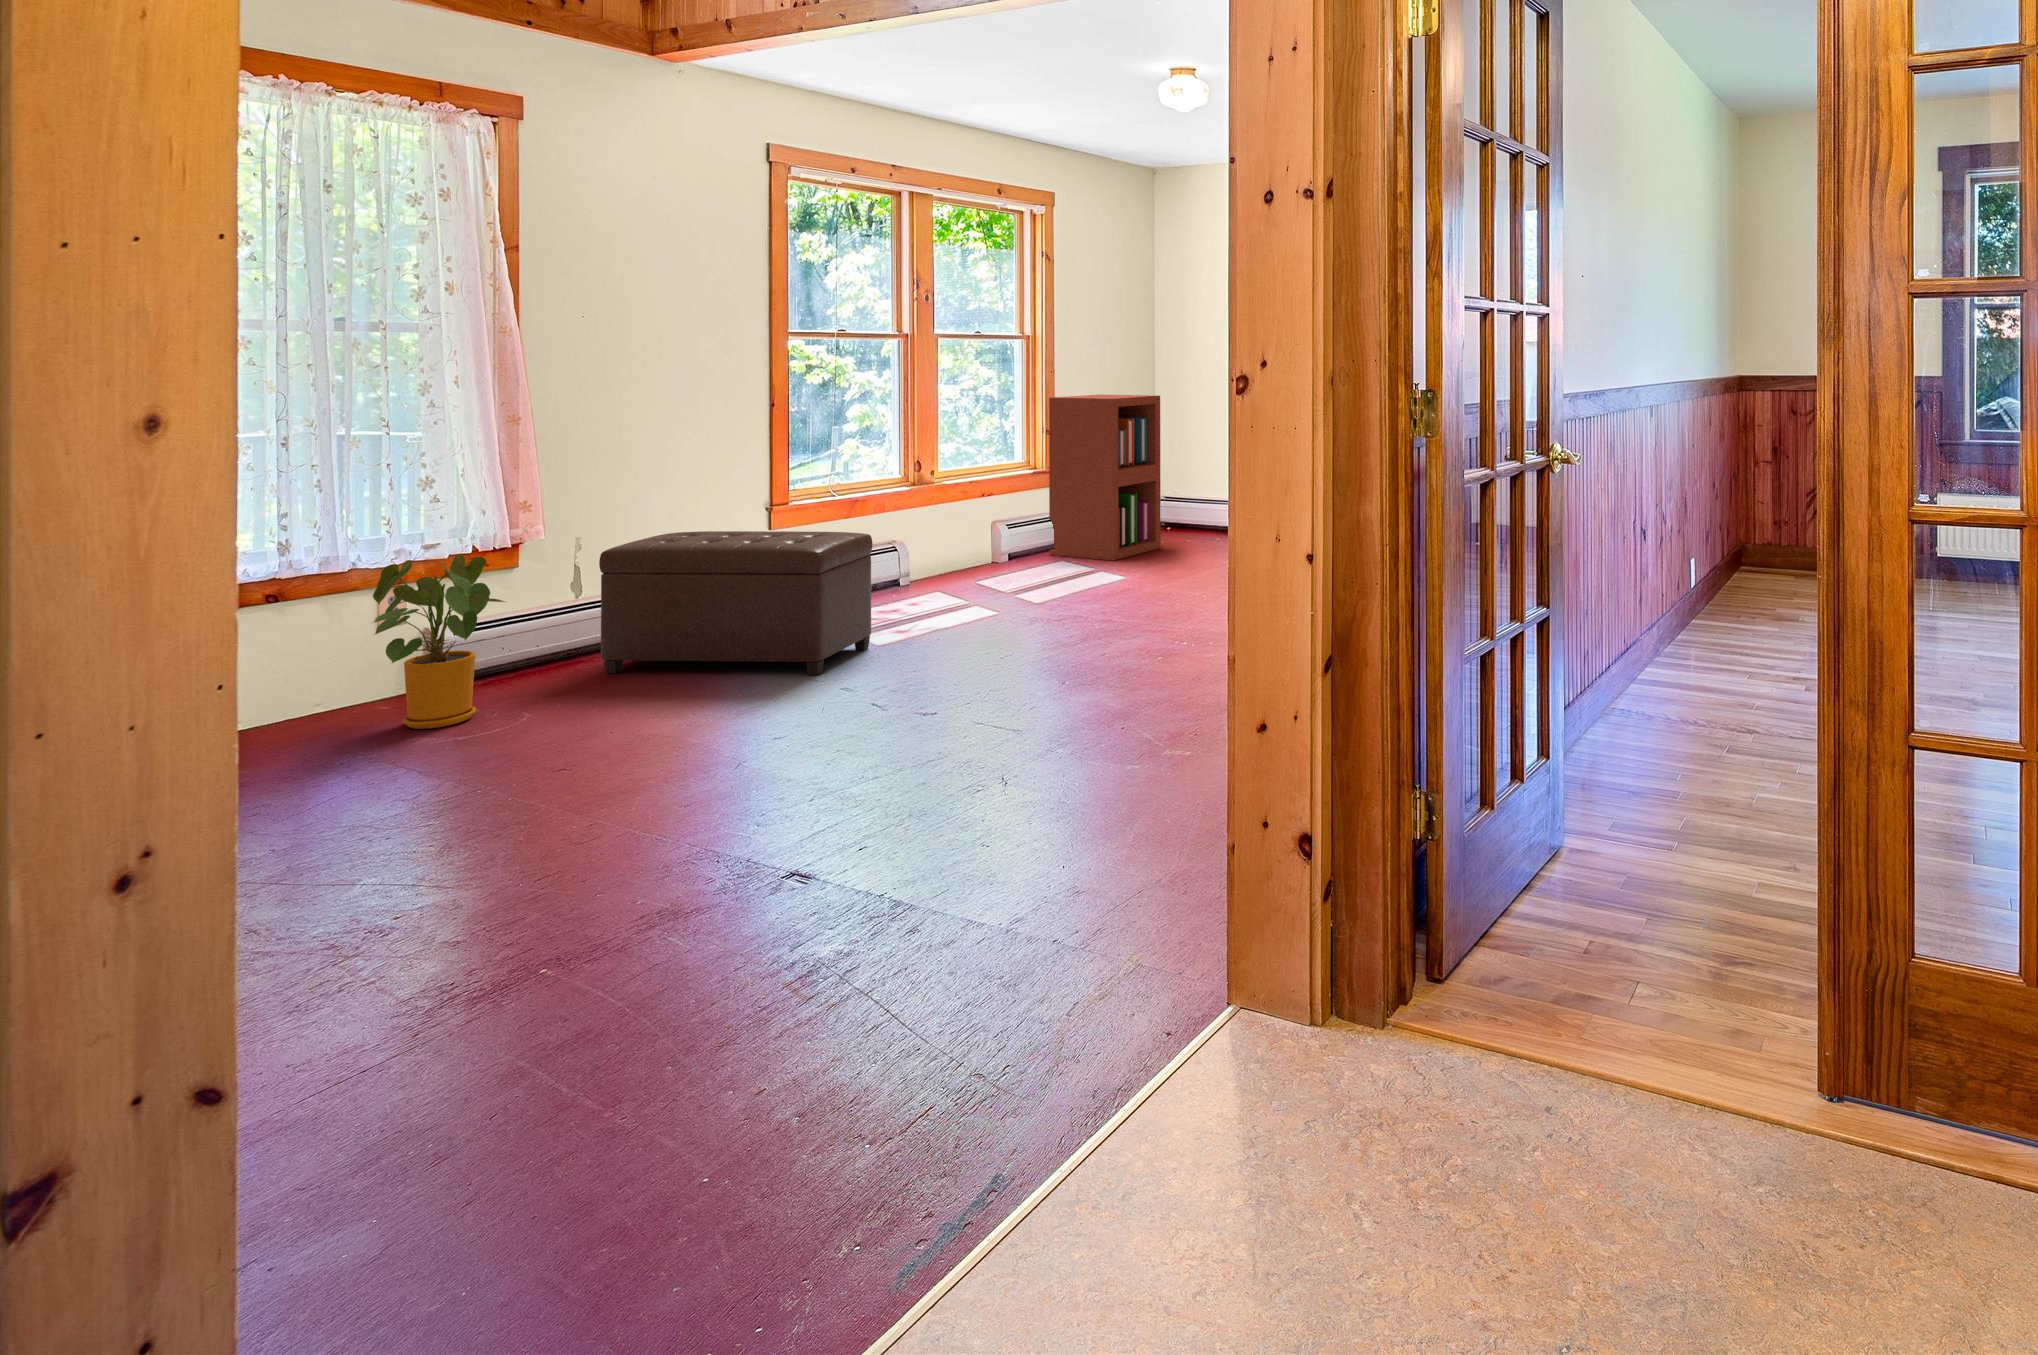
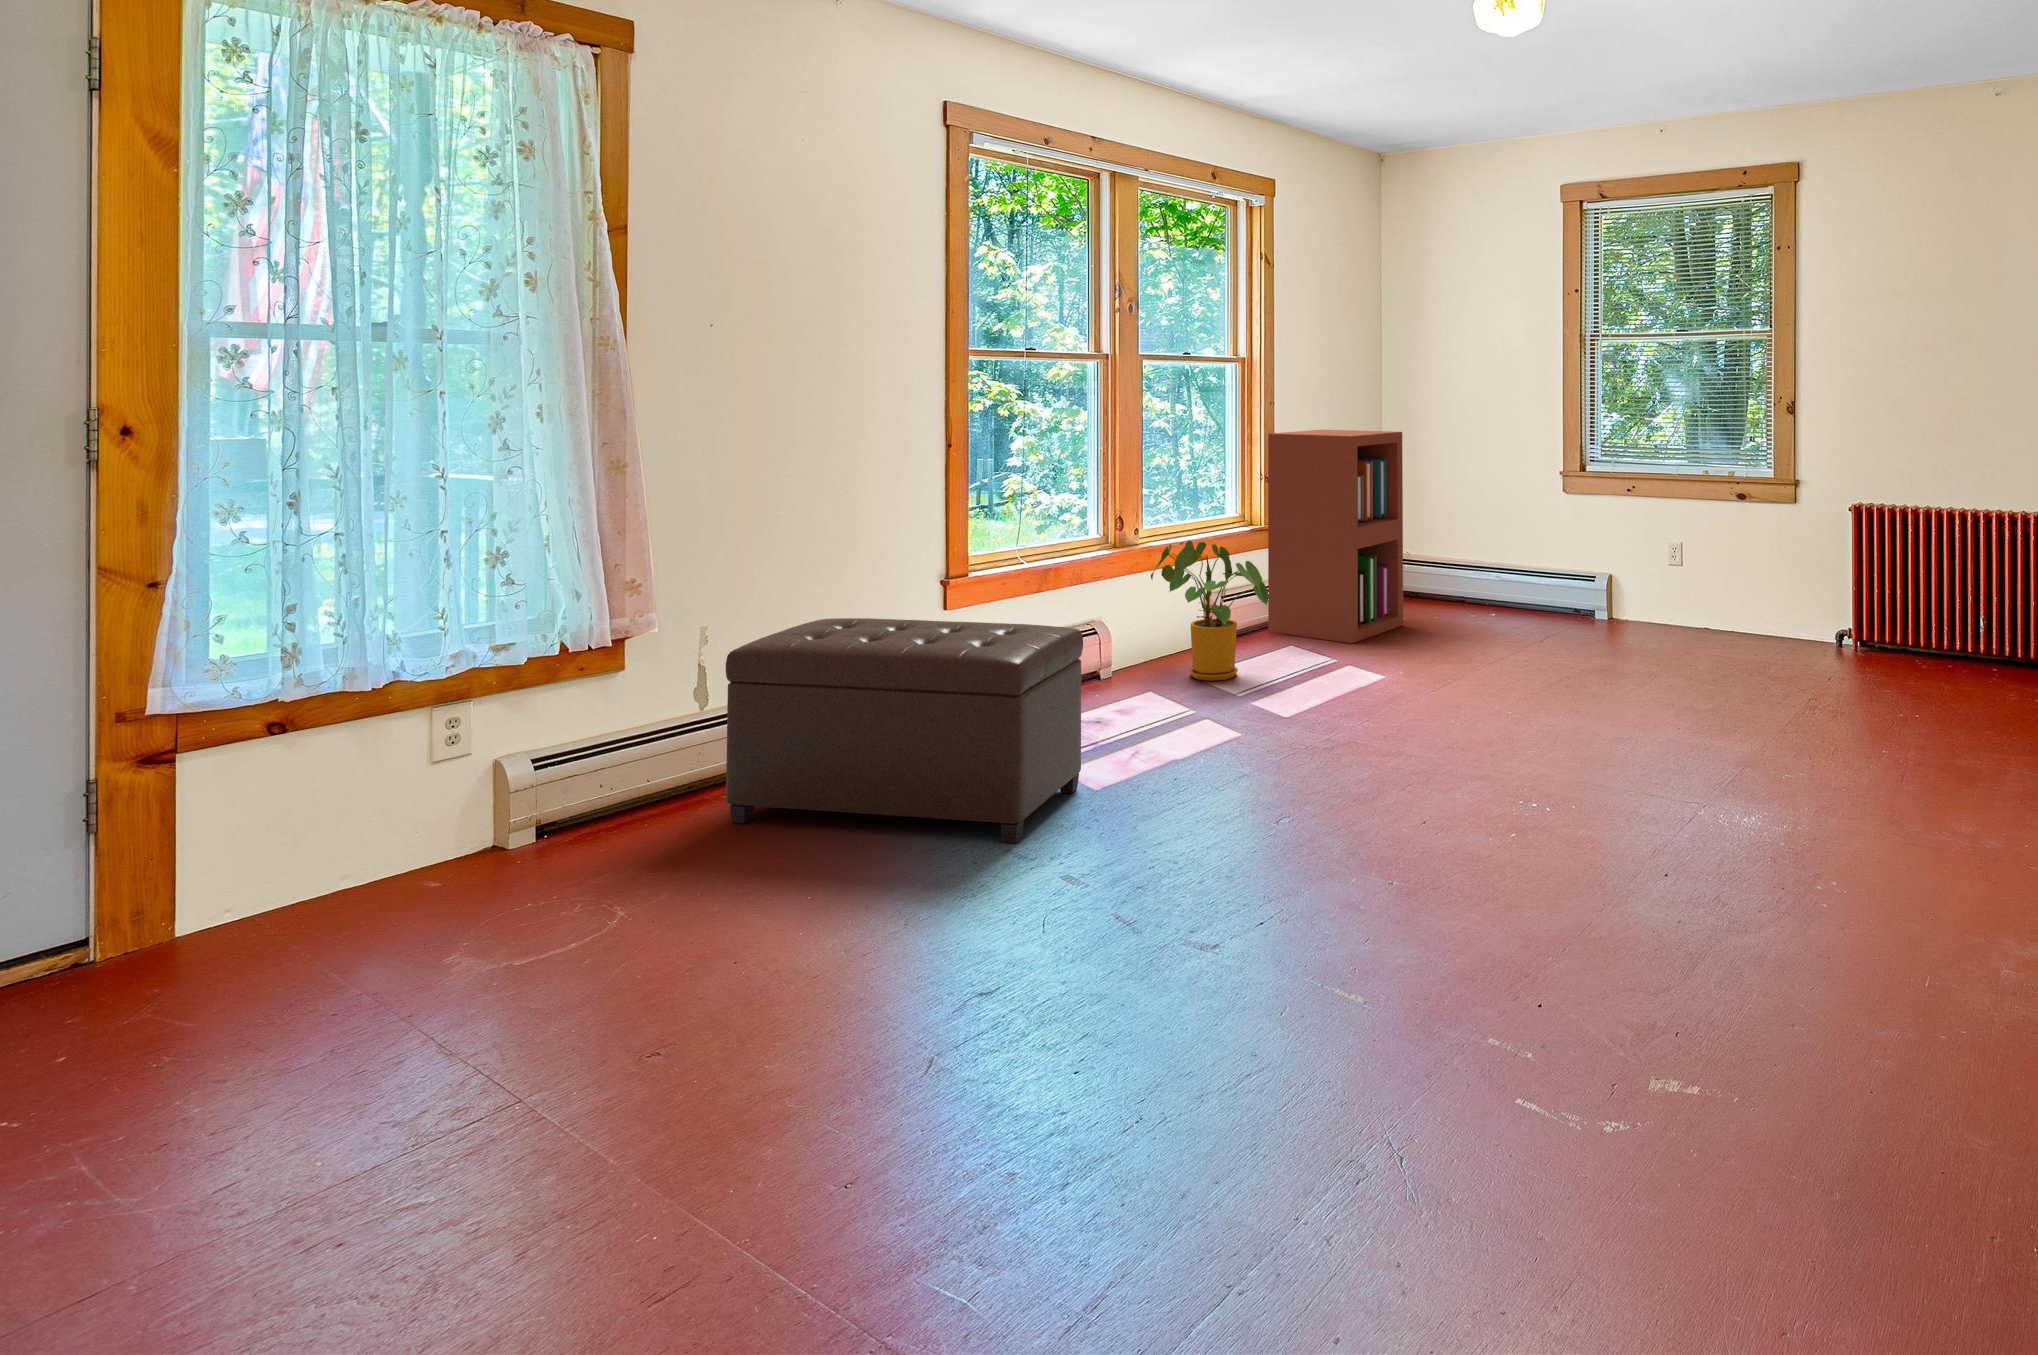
house plant: present [373,555,505,729] -> present [1151,541,1269,681]

